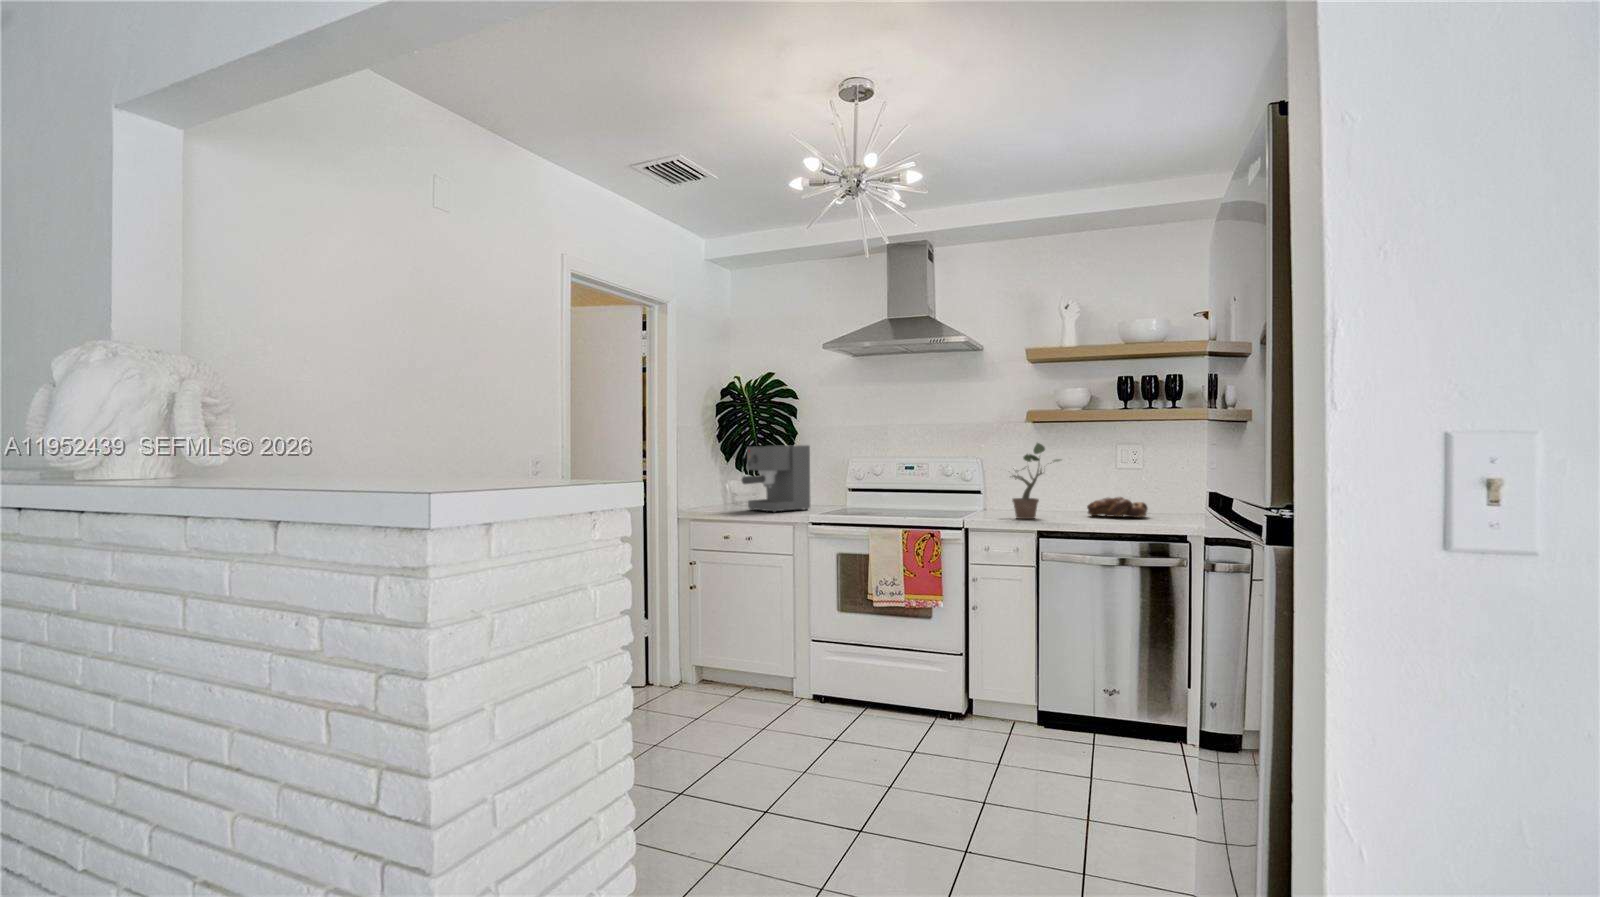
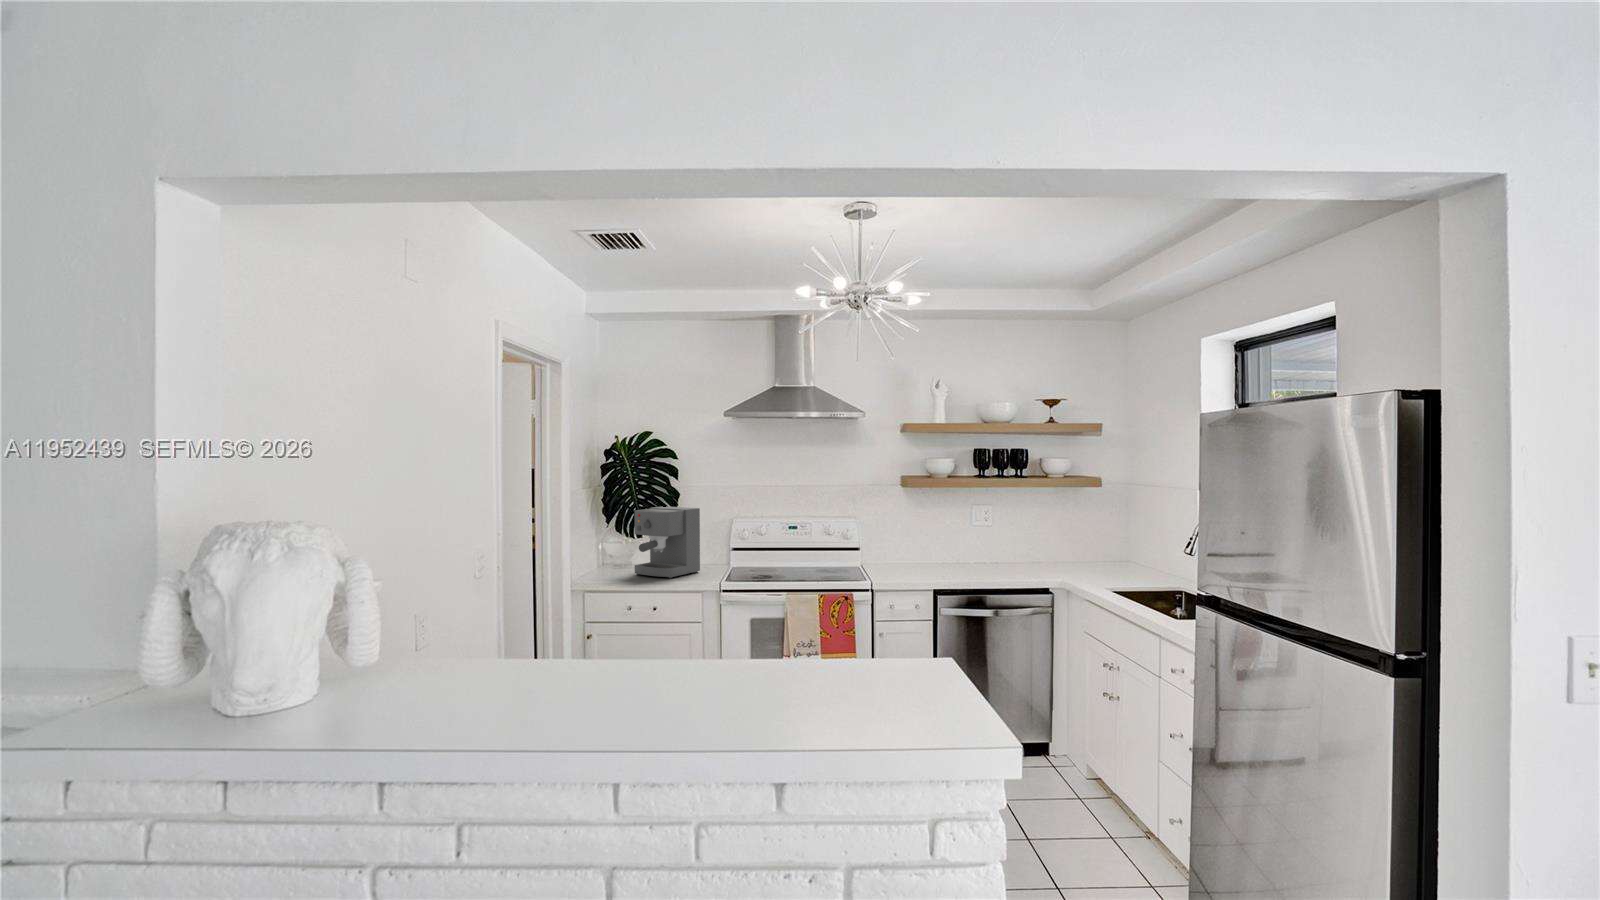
potted plant: present [1012,443,1061,519] -> none [888,507,952,578]
bread loaf: present [1087,497,1148,517] -> none [961,553,1010,572]

